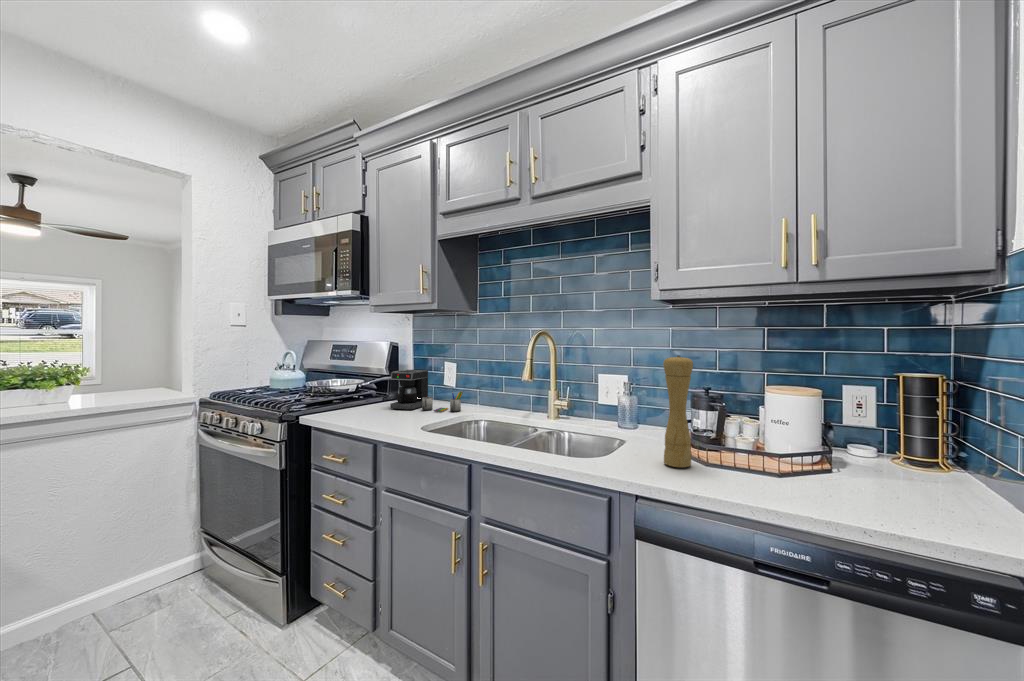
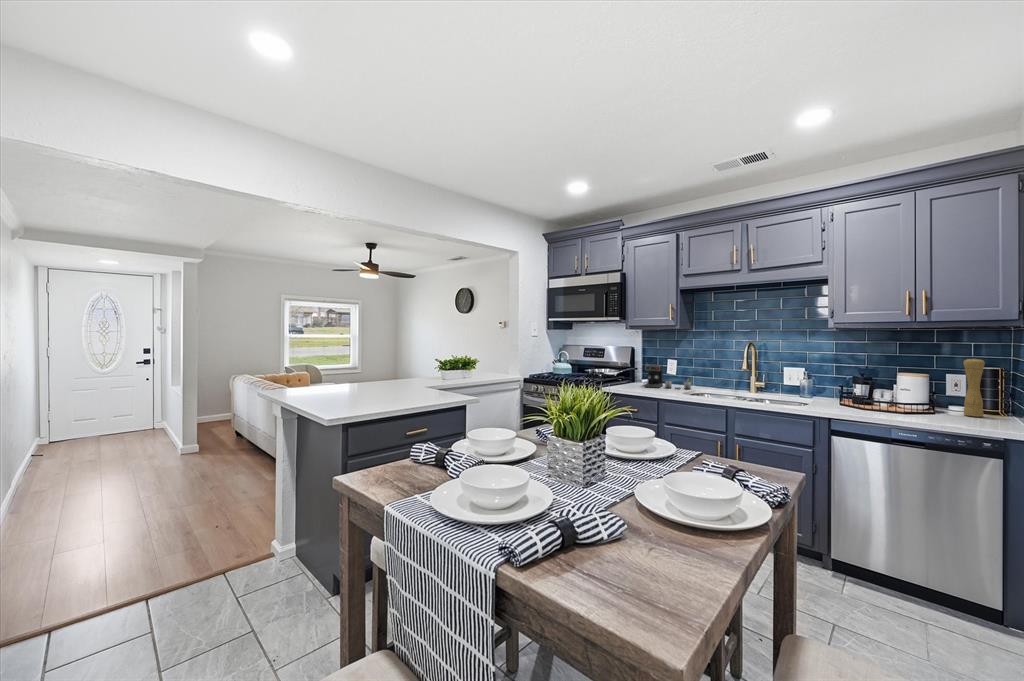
pepper mill: present [663,355,693,467] -> present [964,358,985,417]

